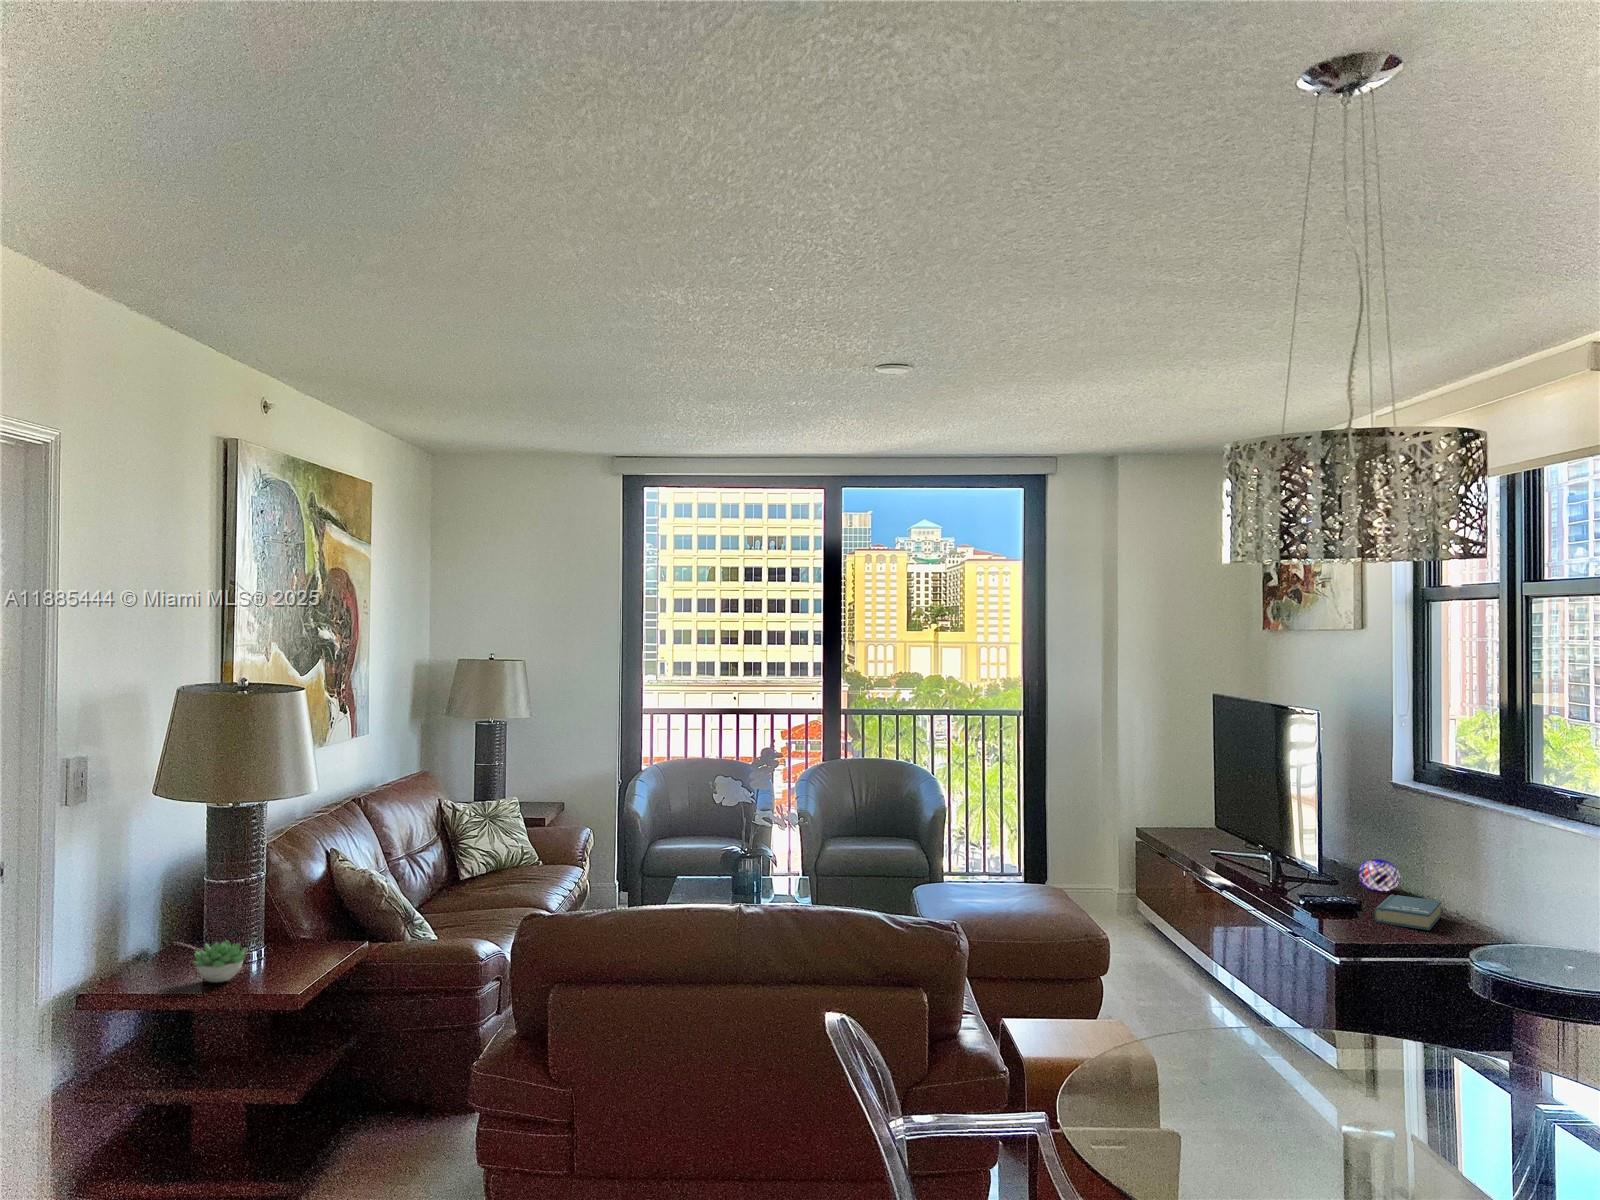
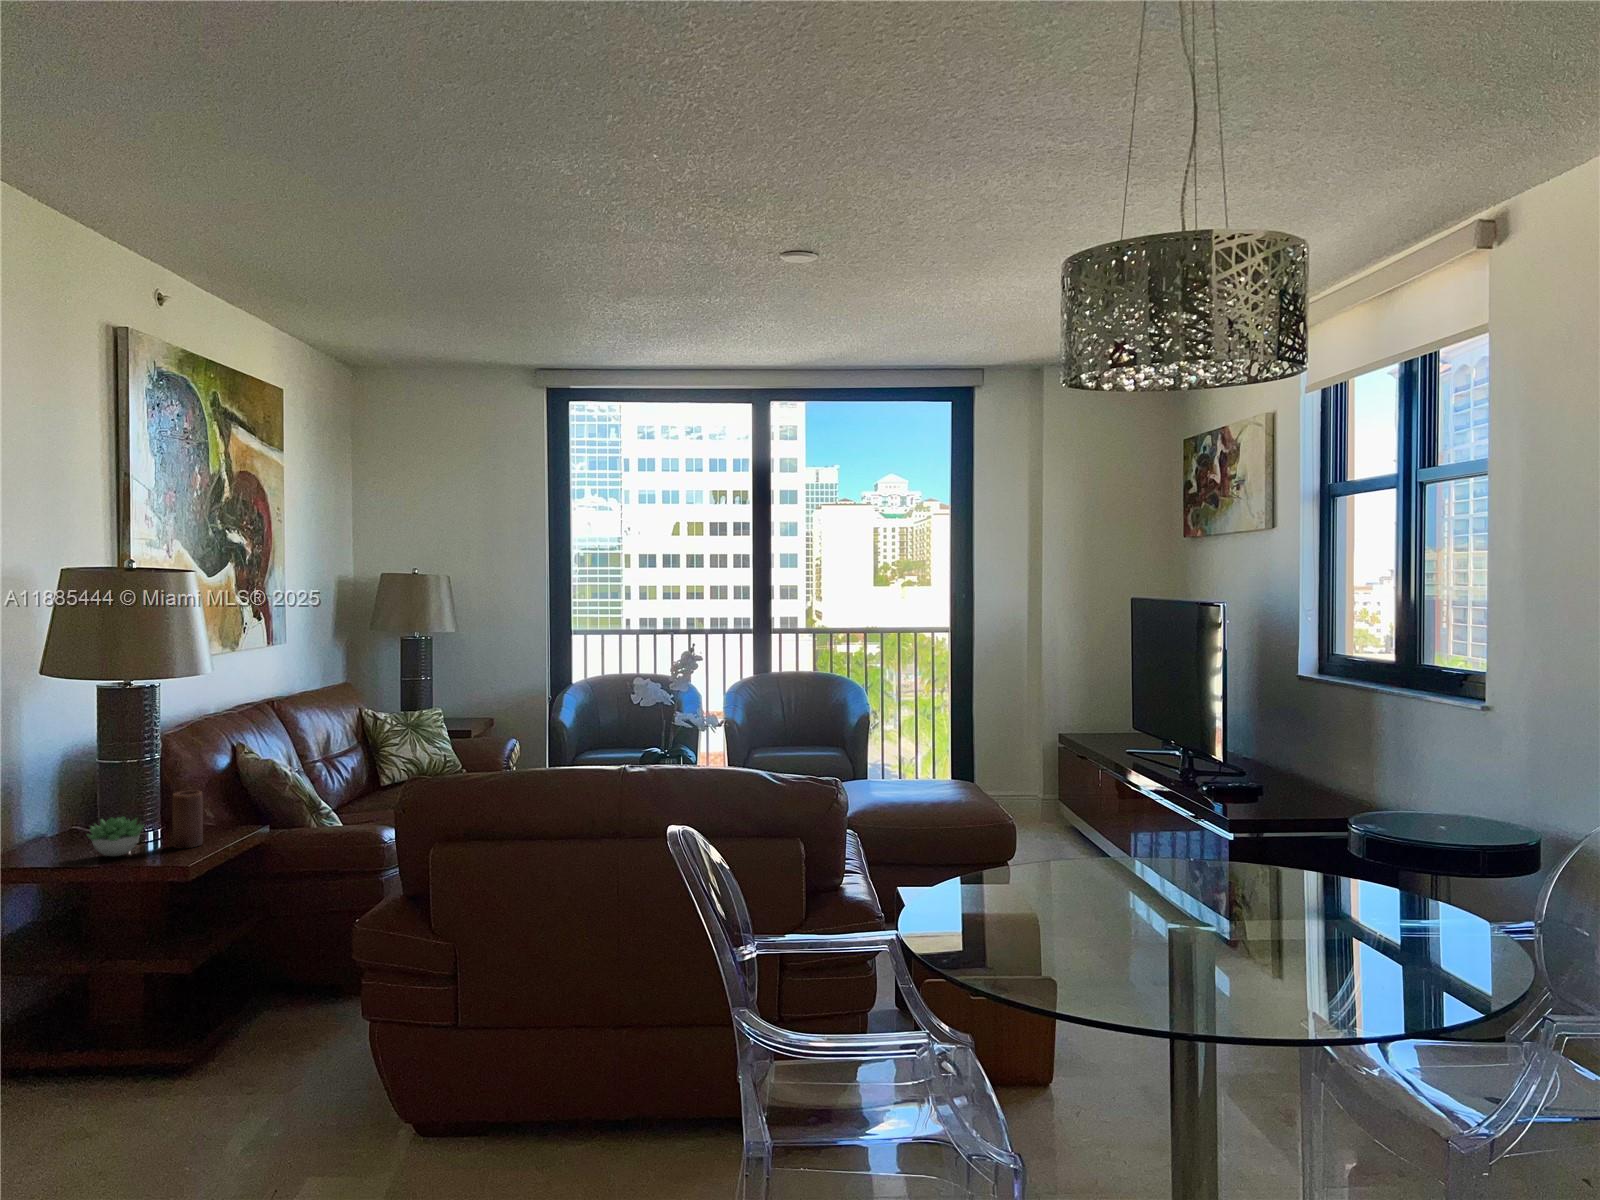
decorative orb: present [1359,859,1400,891] -> none [1264,748,1303,778]
book: present [1374,894,1441,930] -> none [1272,778,1338,808]
candle: none [274,911,304,972] -> present [172,790,203,849]

